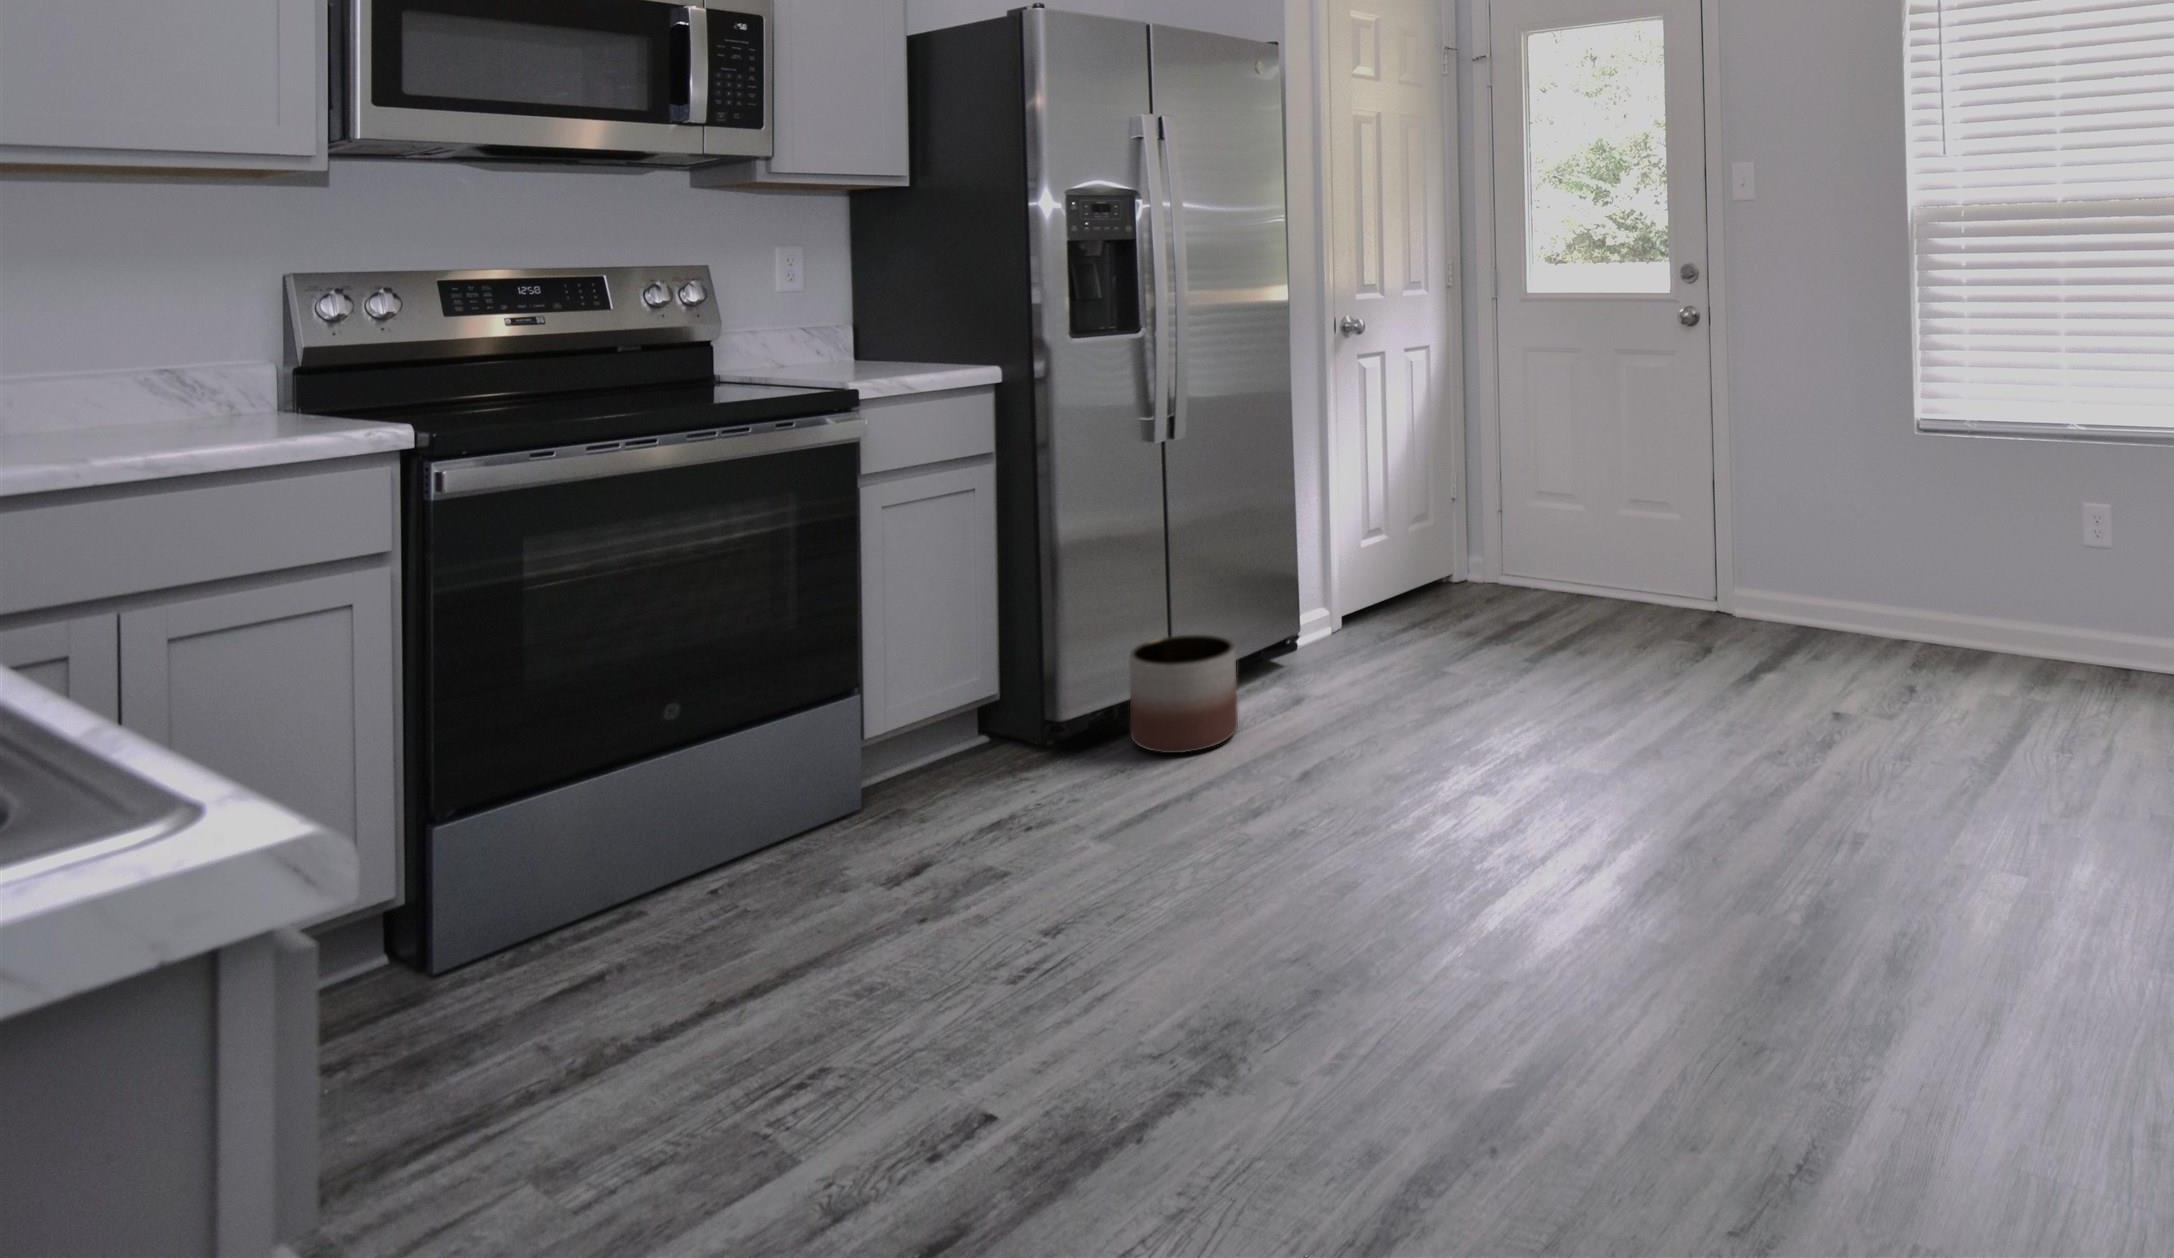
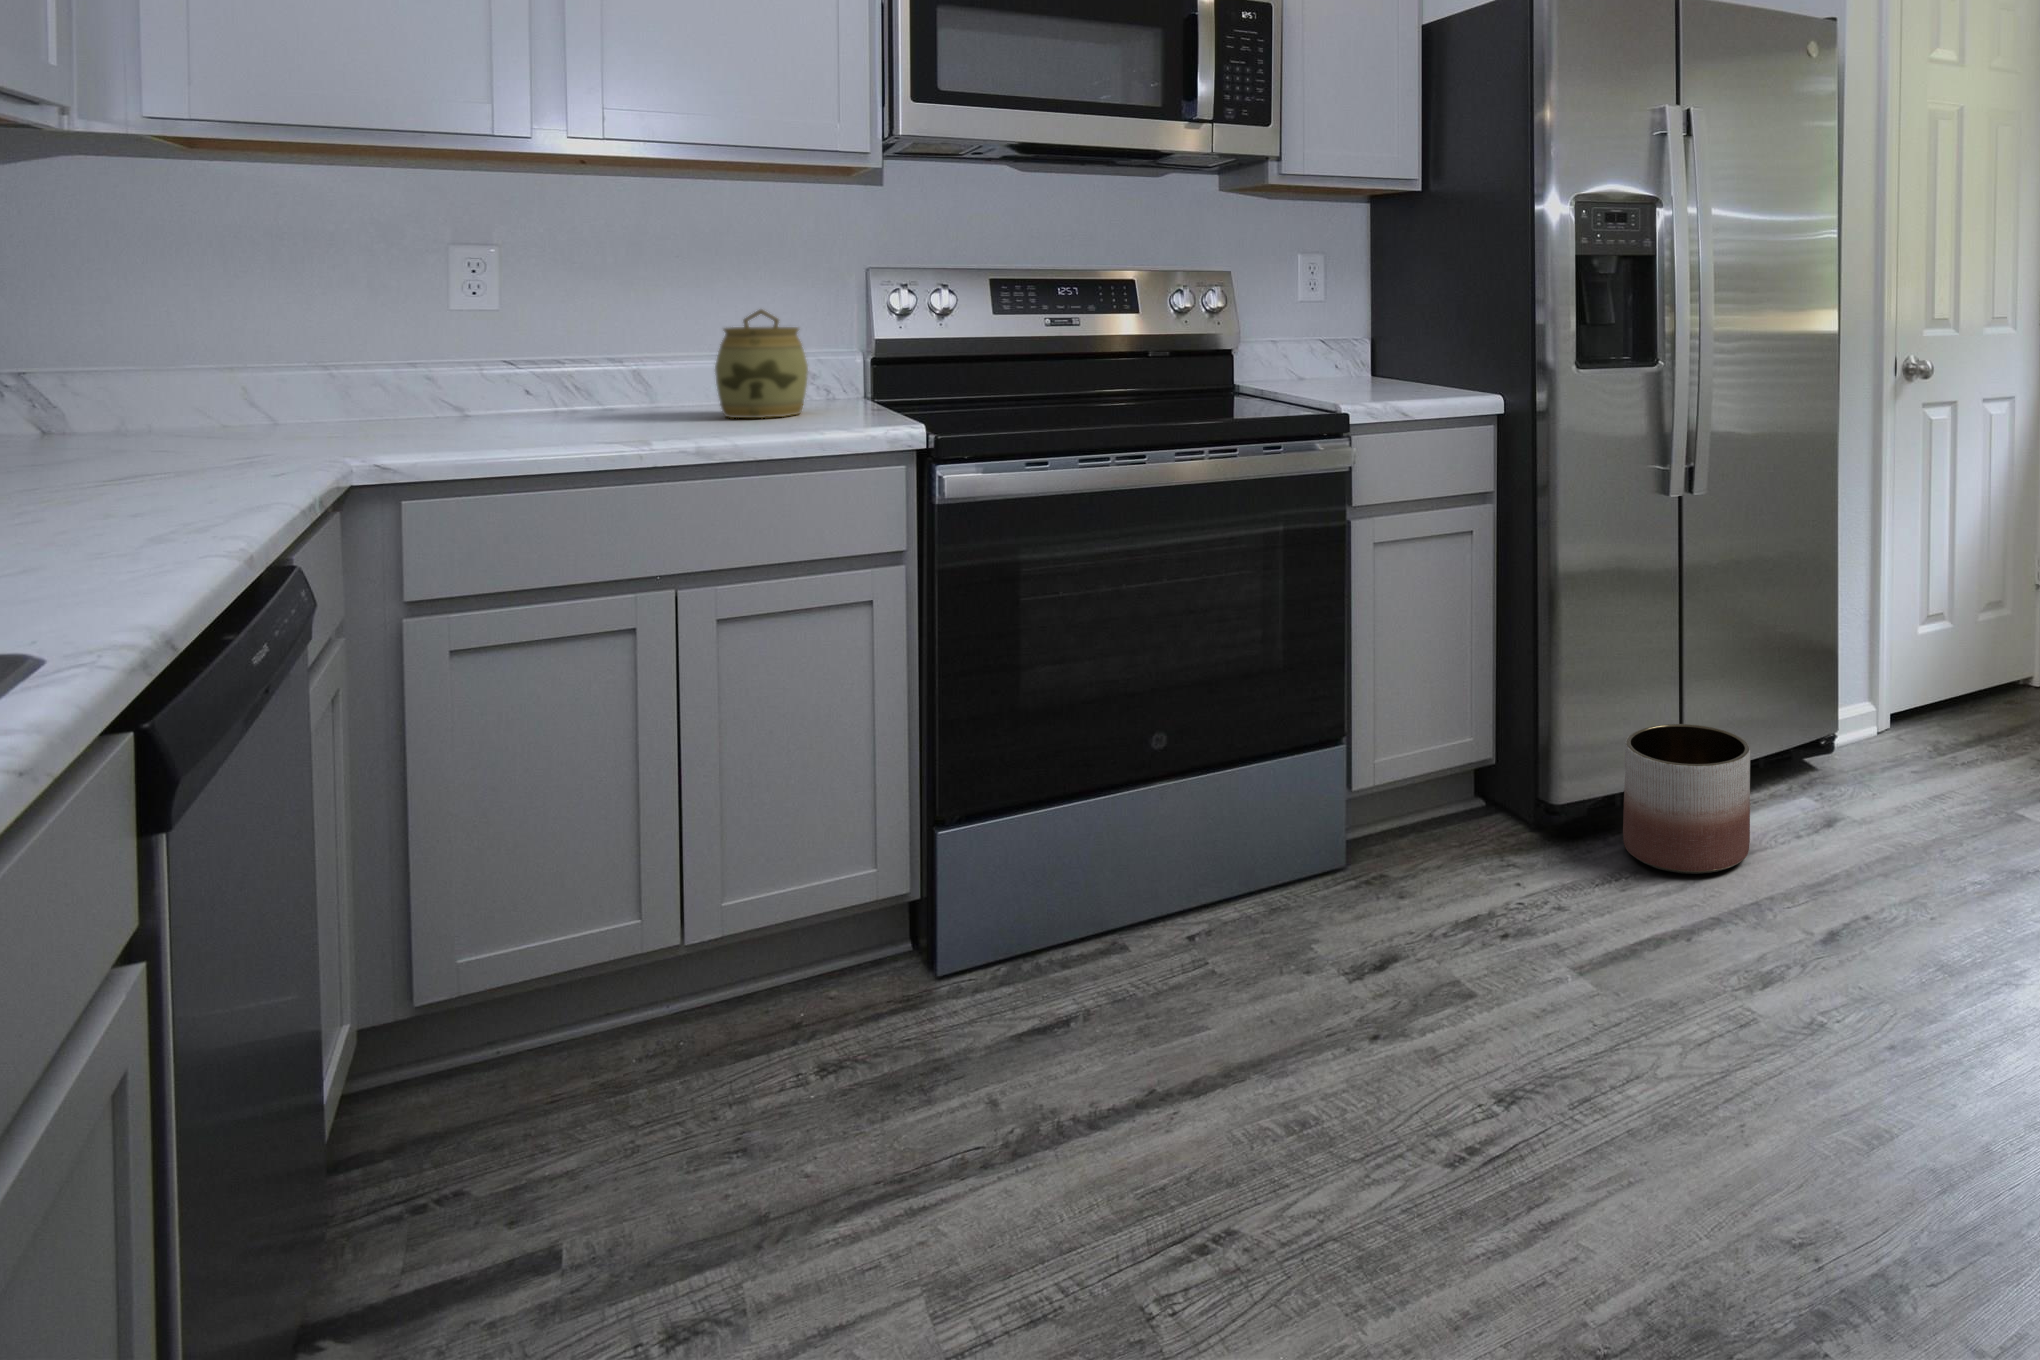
jar: none [88,312,218,431] -> present [715,310,808,418]

